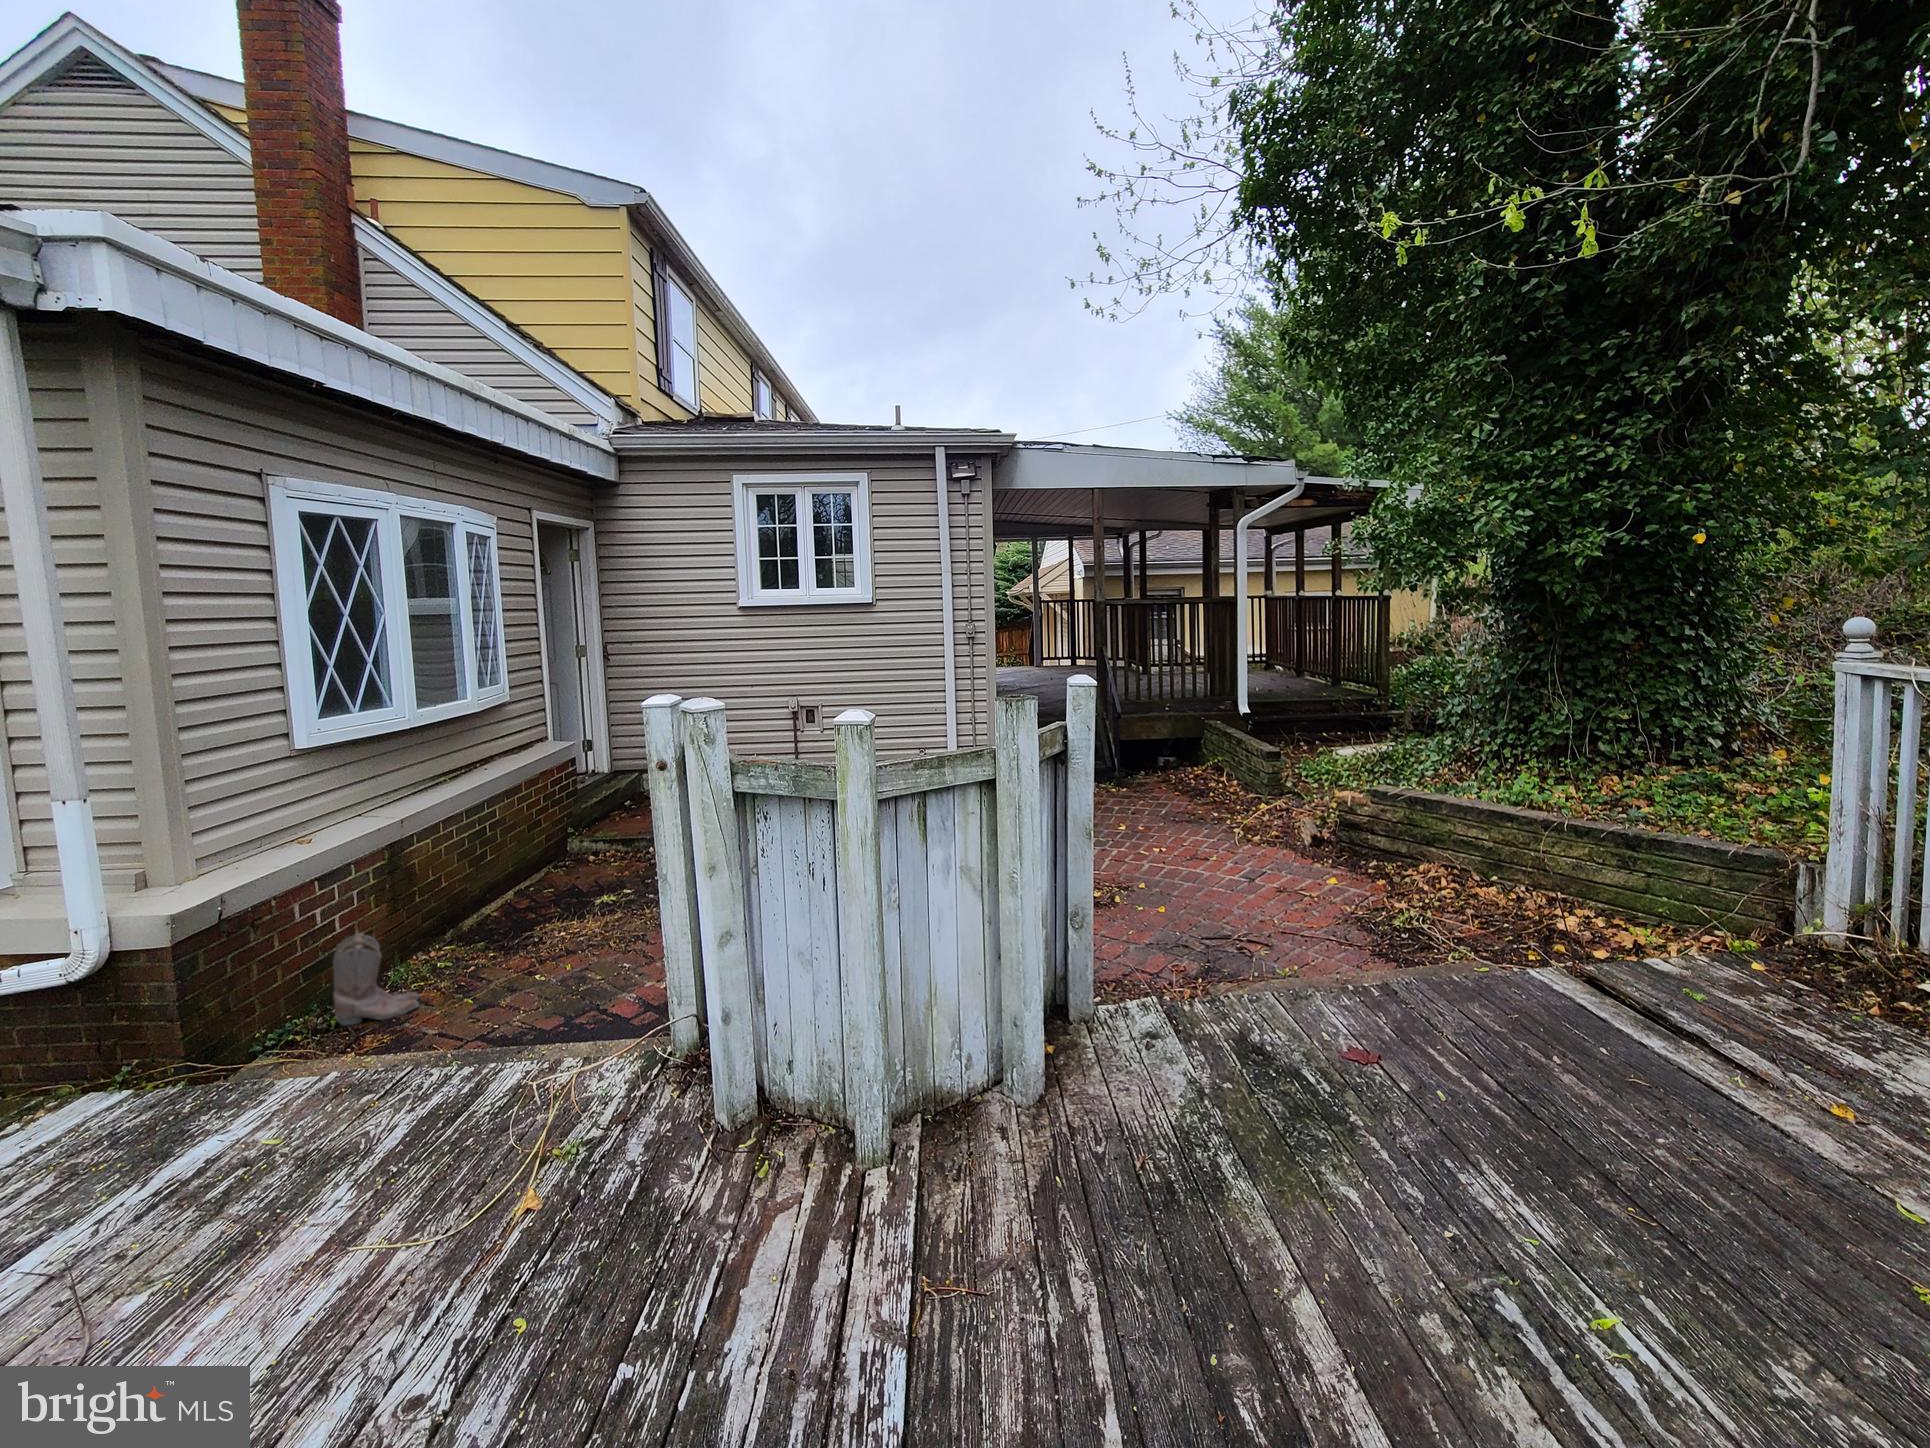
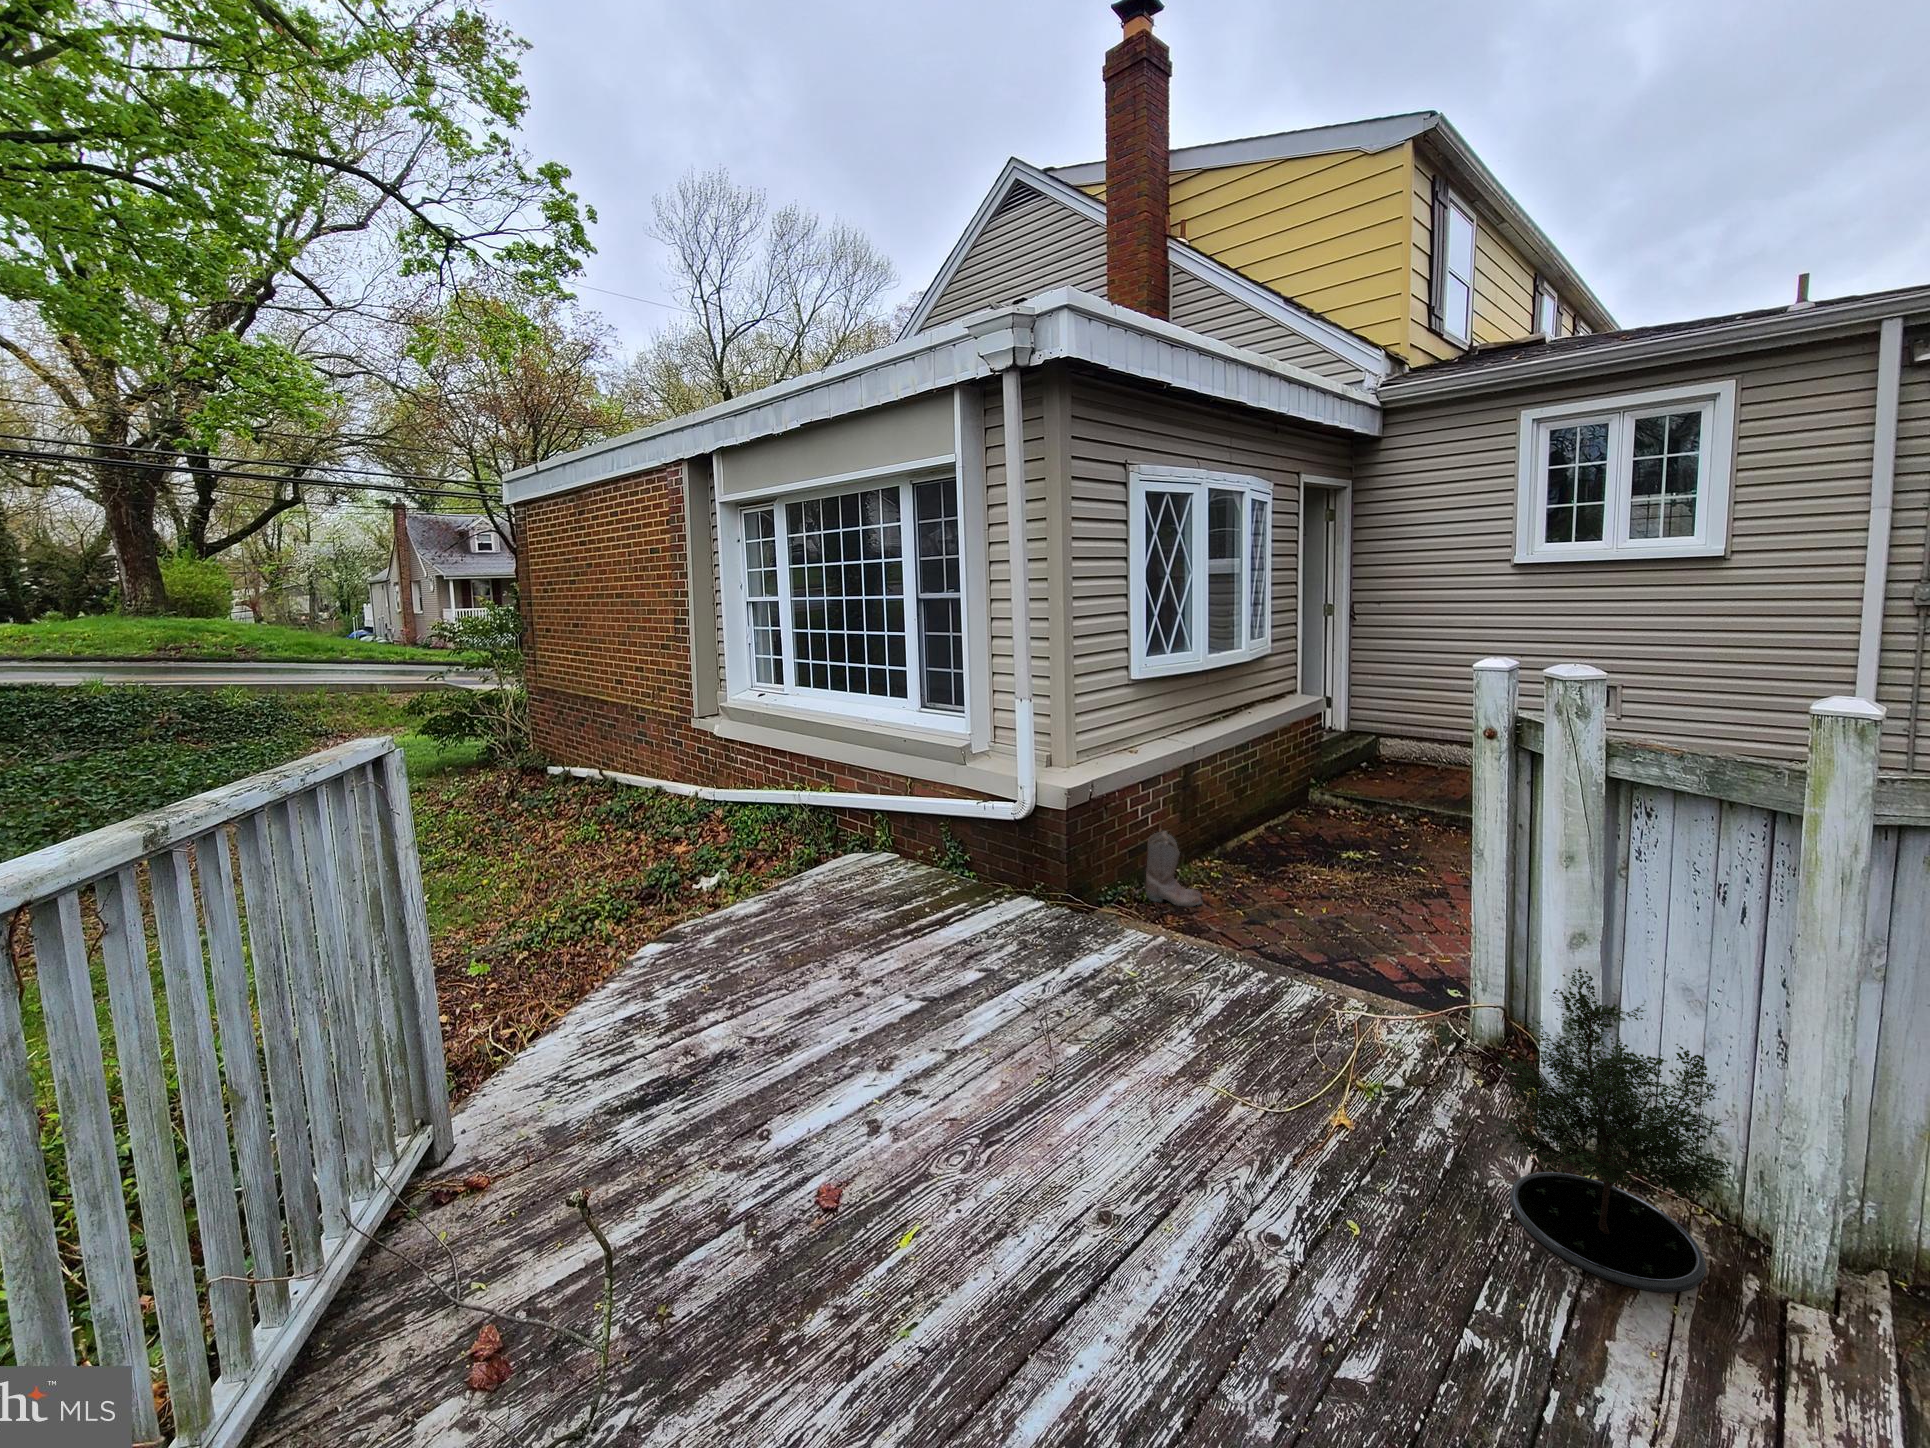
potted tree: none [646,964,821,1228] -> present [1497,967,1734,1292]

